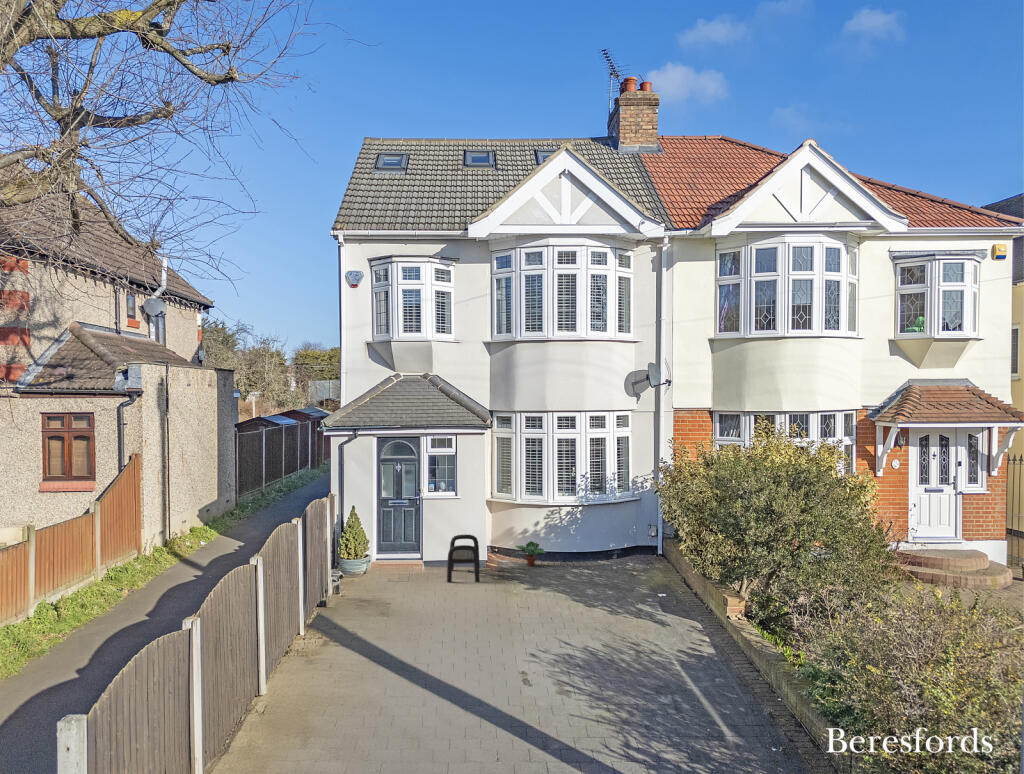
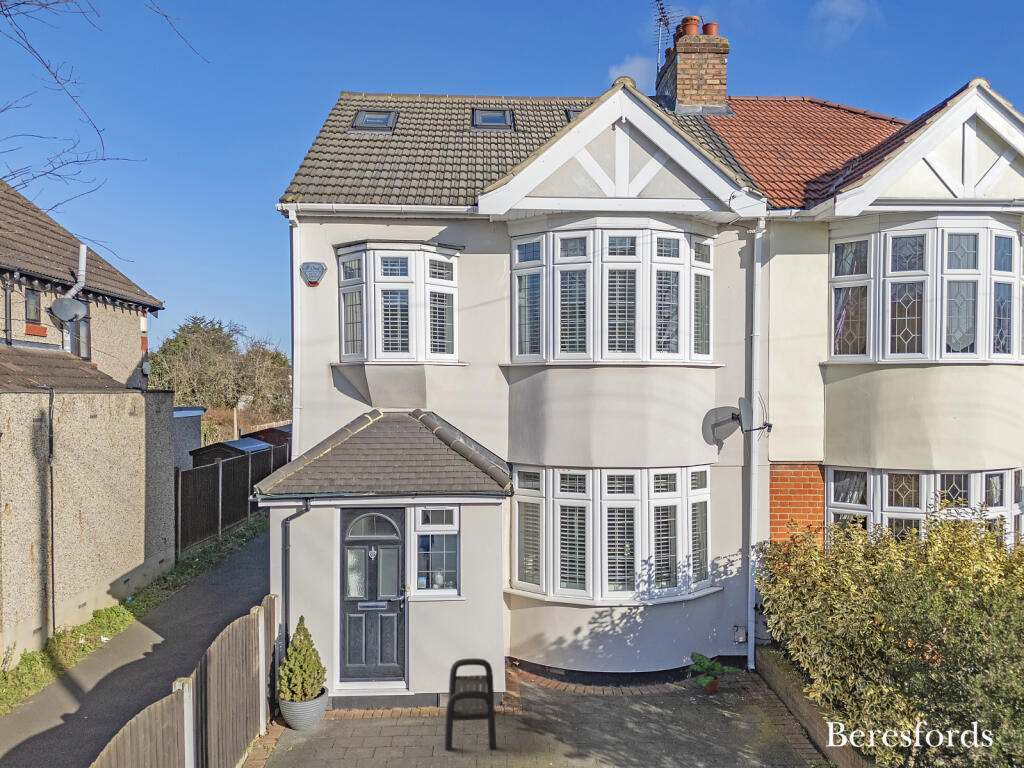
potted plant: present [515,541,547,566] -> present [689,652,742,694]

